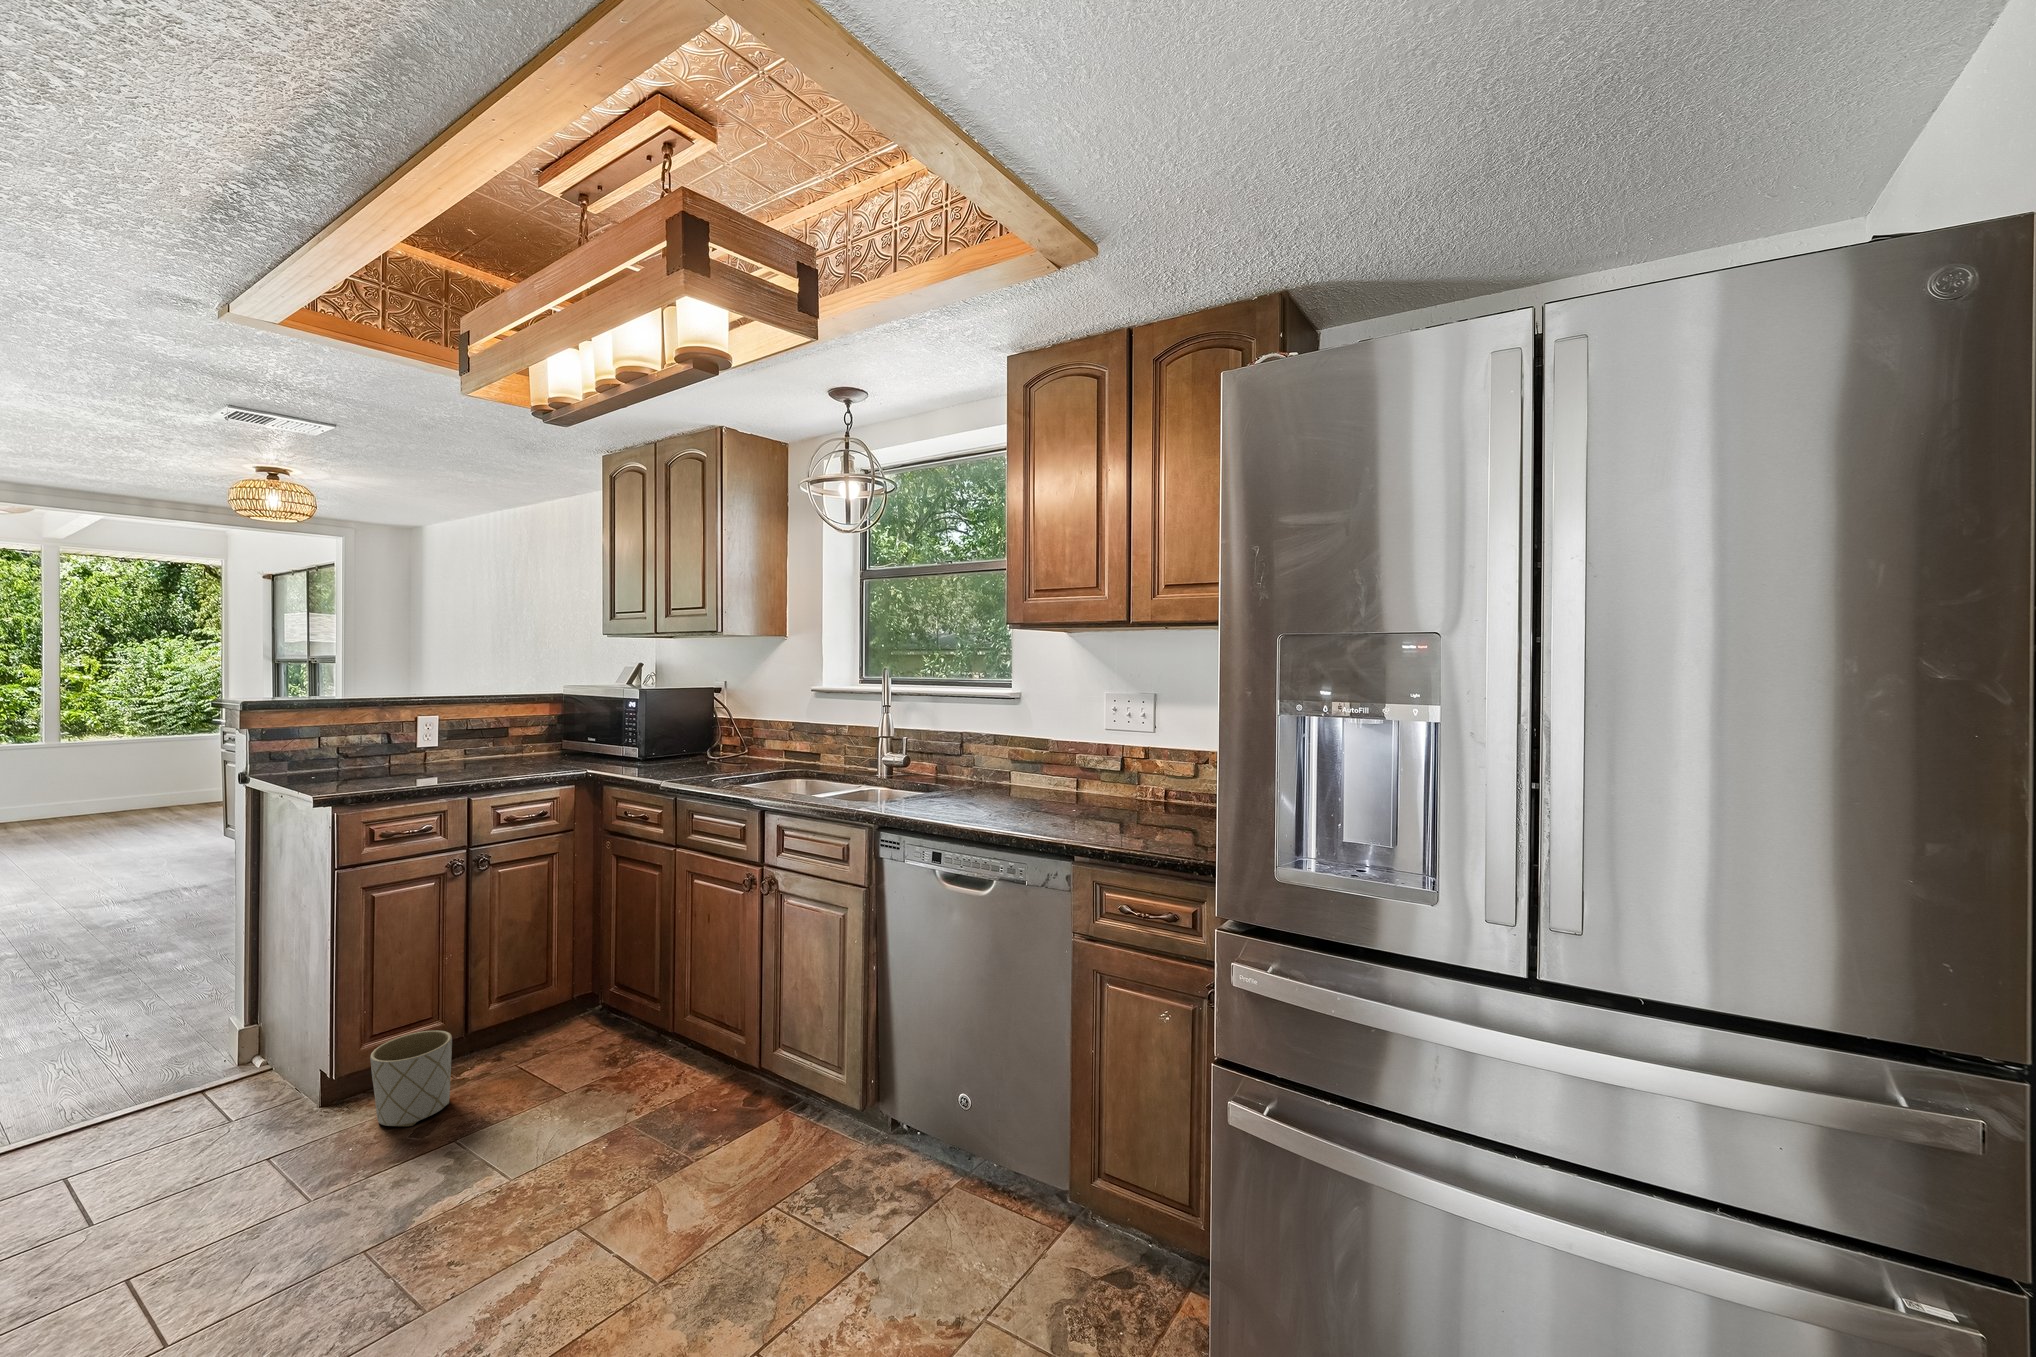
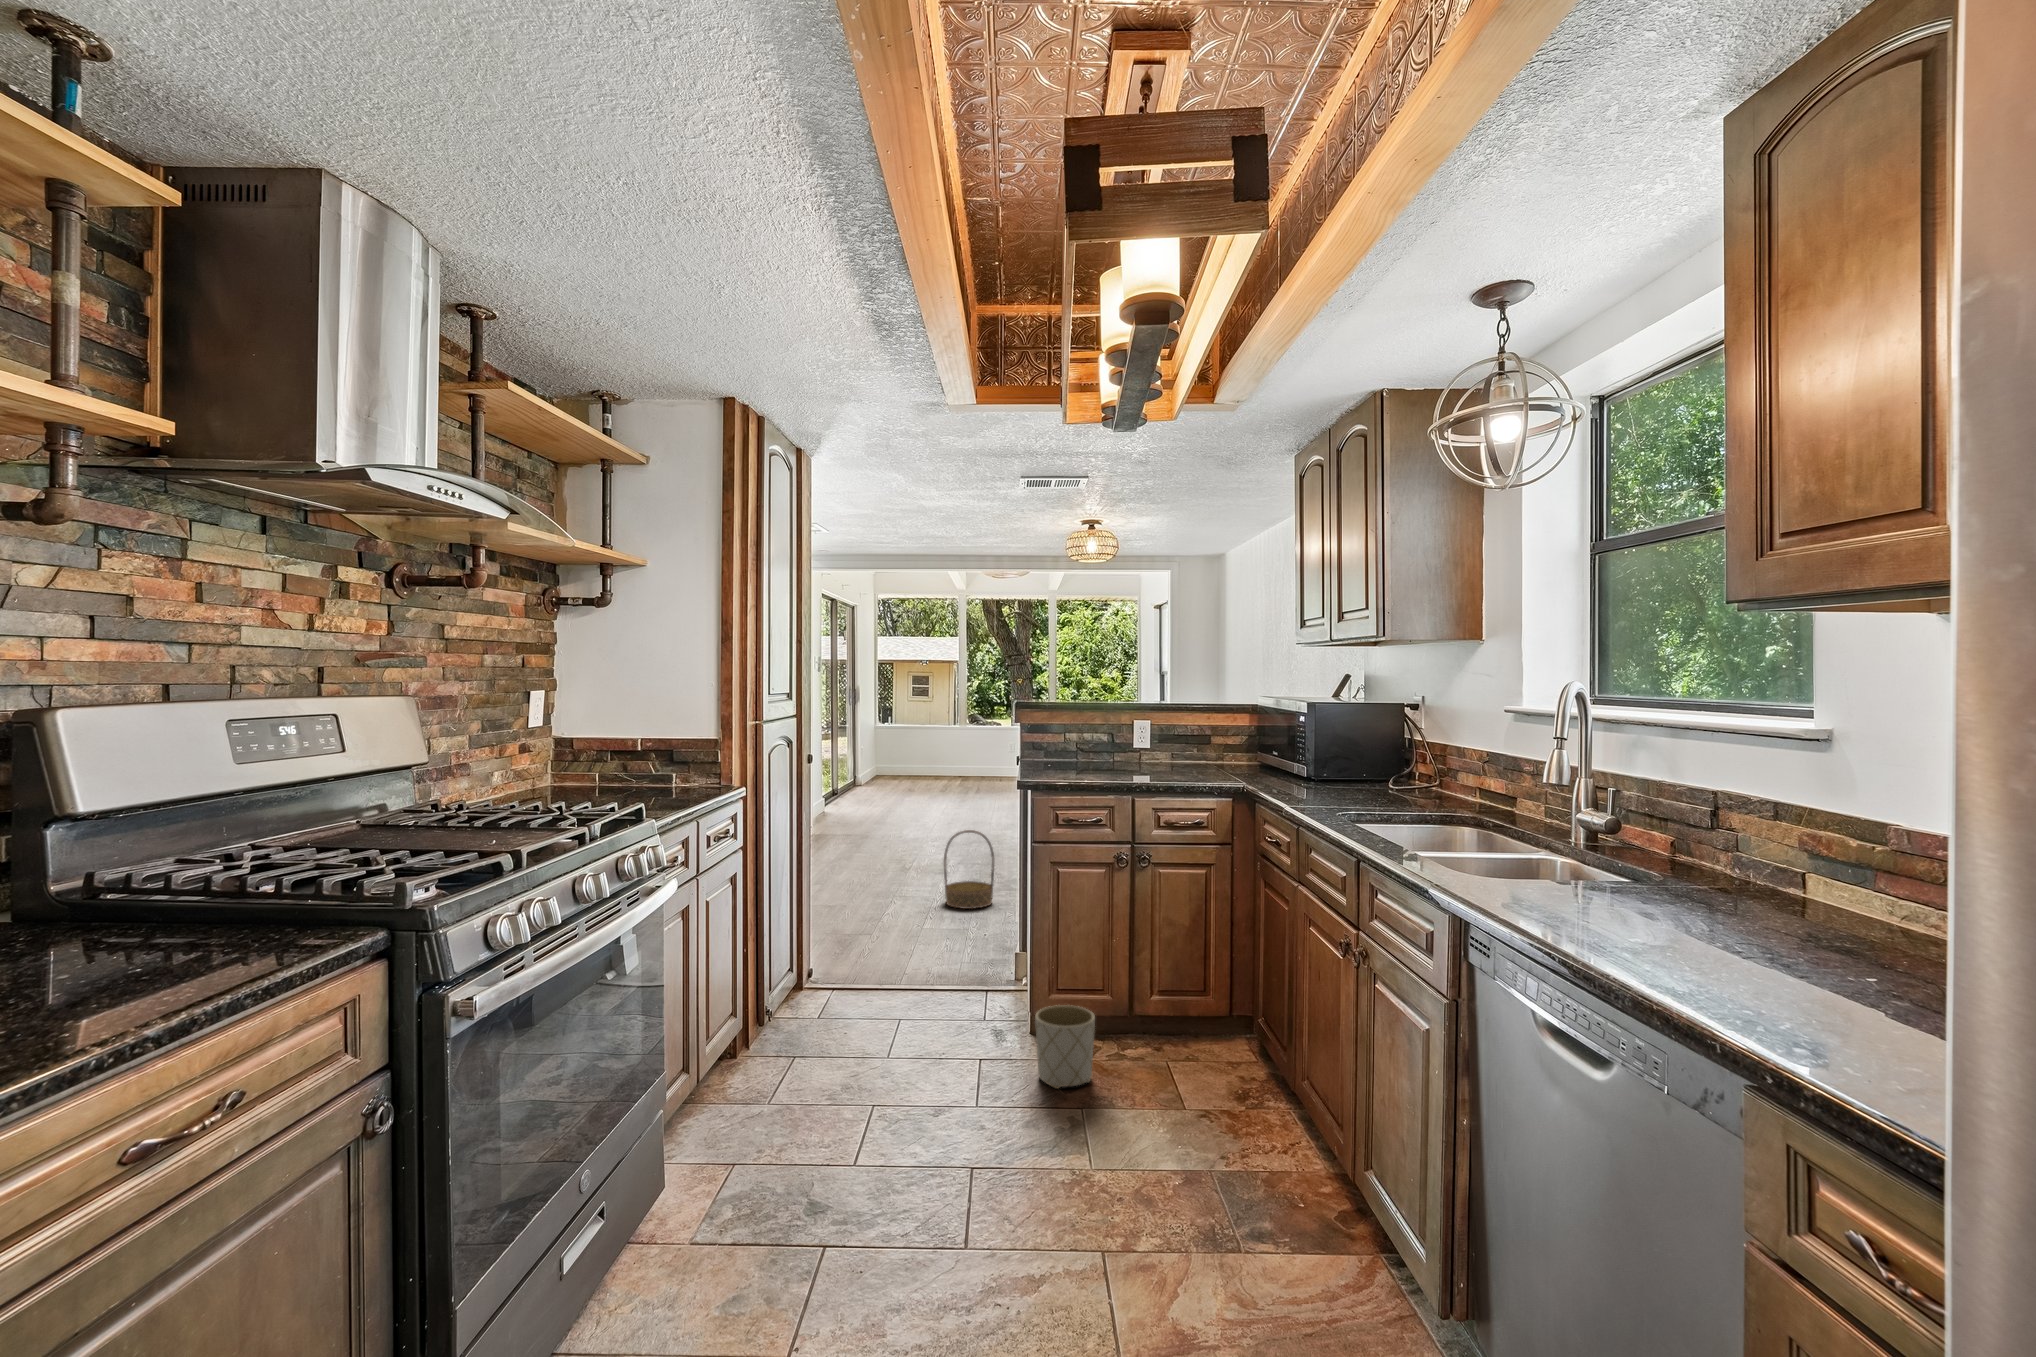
basket: none [48,882,150,993] -> present [944,830,994,909]

